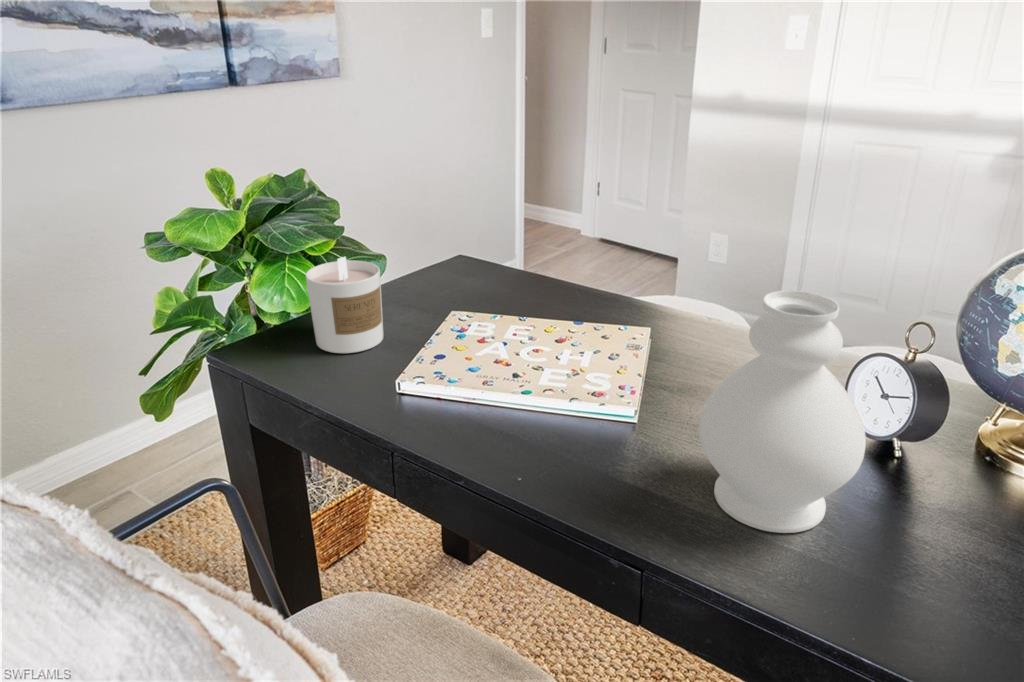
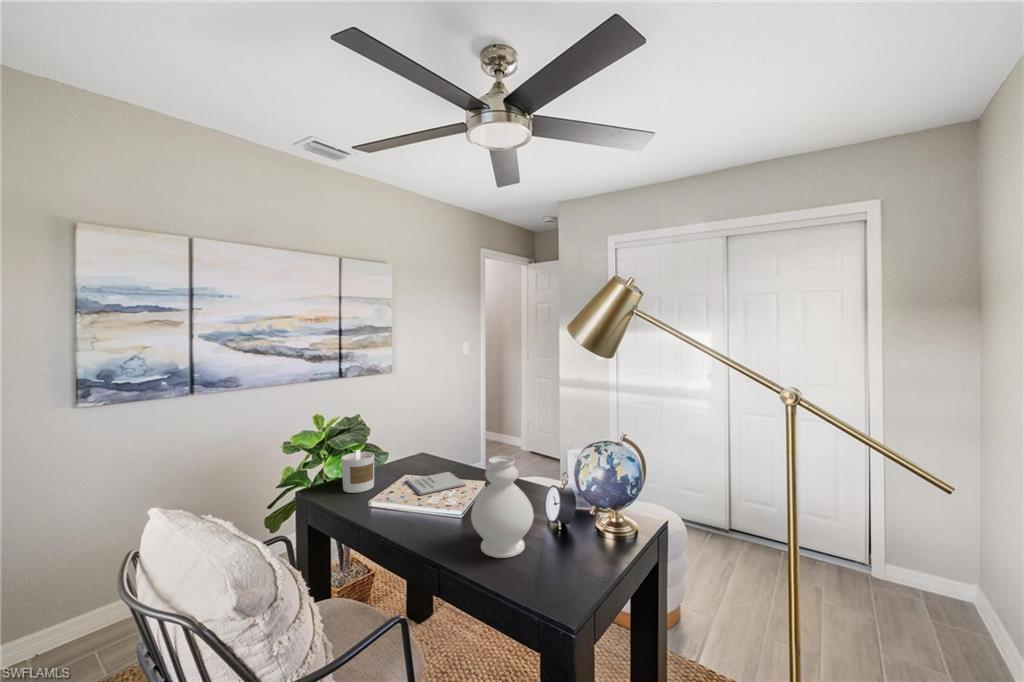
notebook: none [449,300,592,359] -> present [406,472,466,495]

